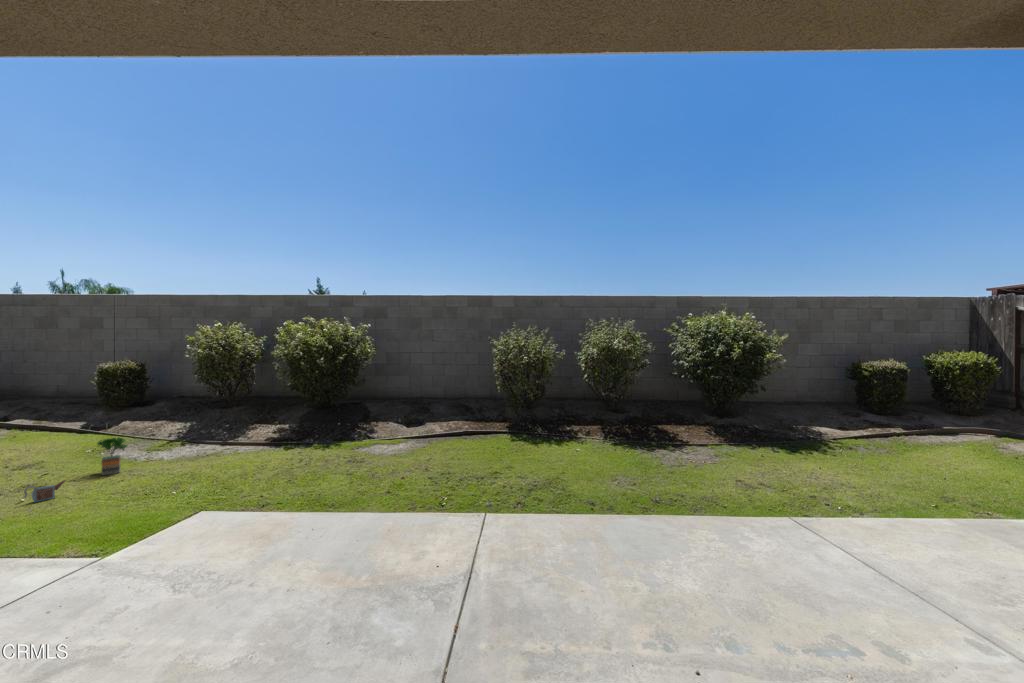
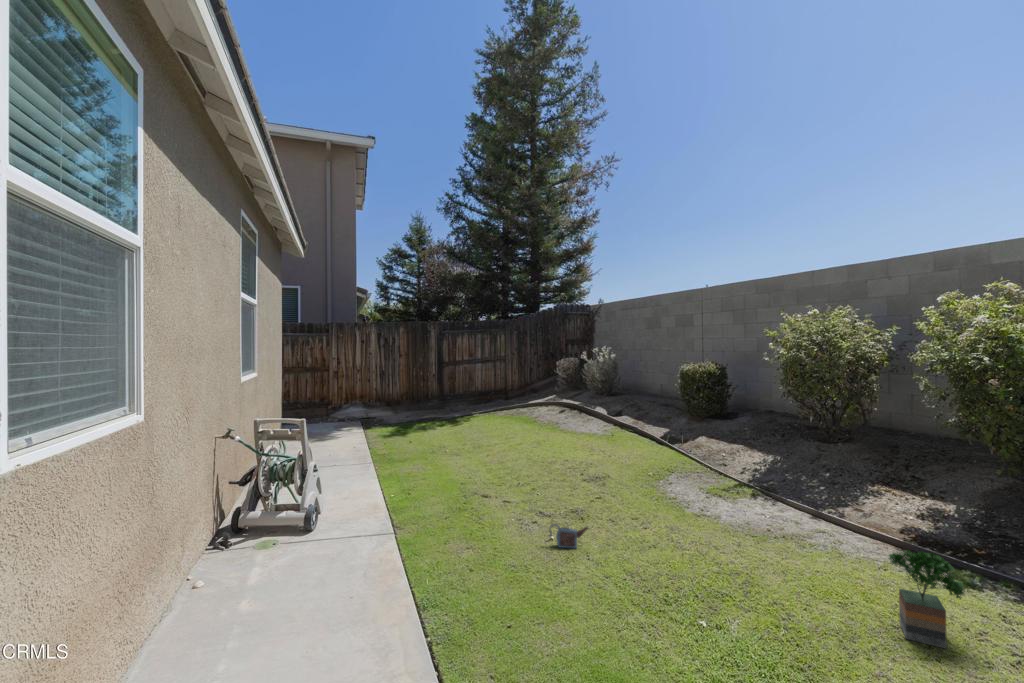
potted tree: present [97,437,127,475] -> present [889,550,964,649]

